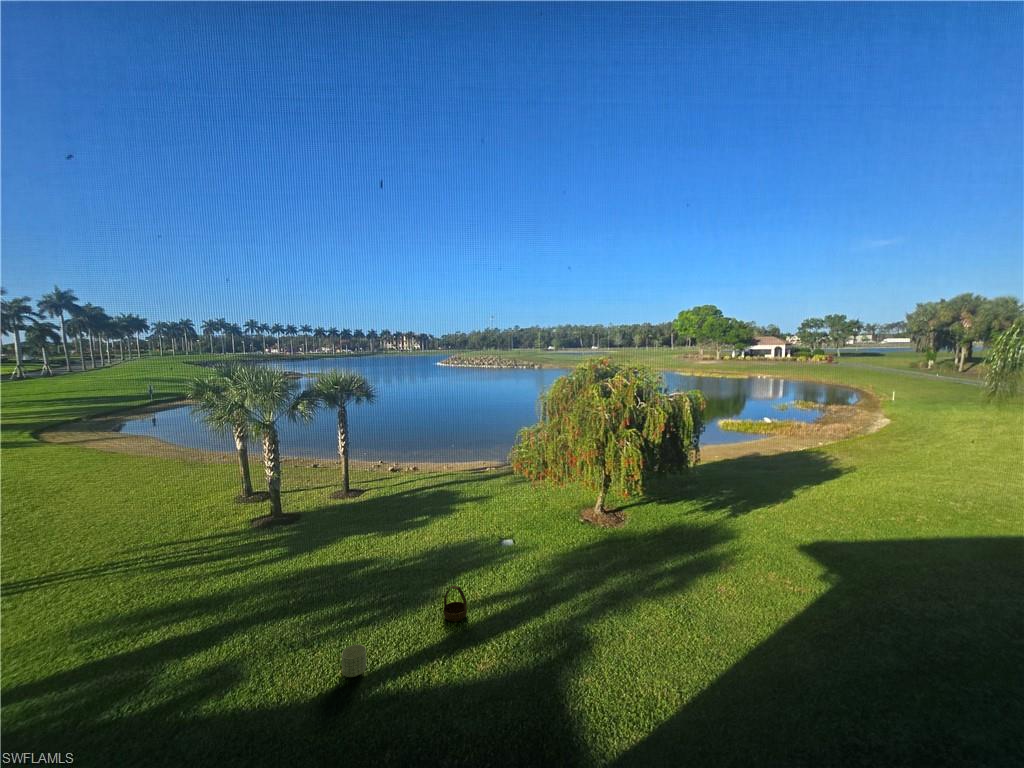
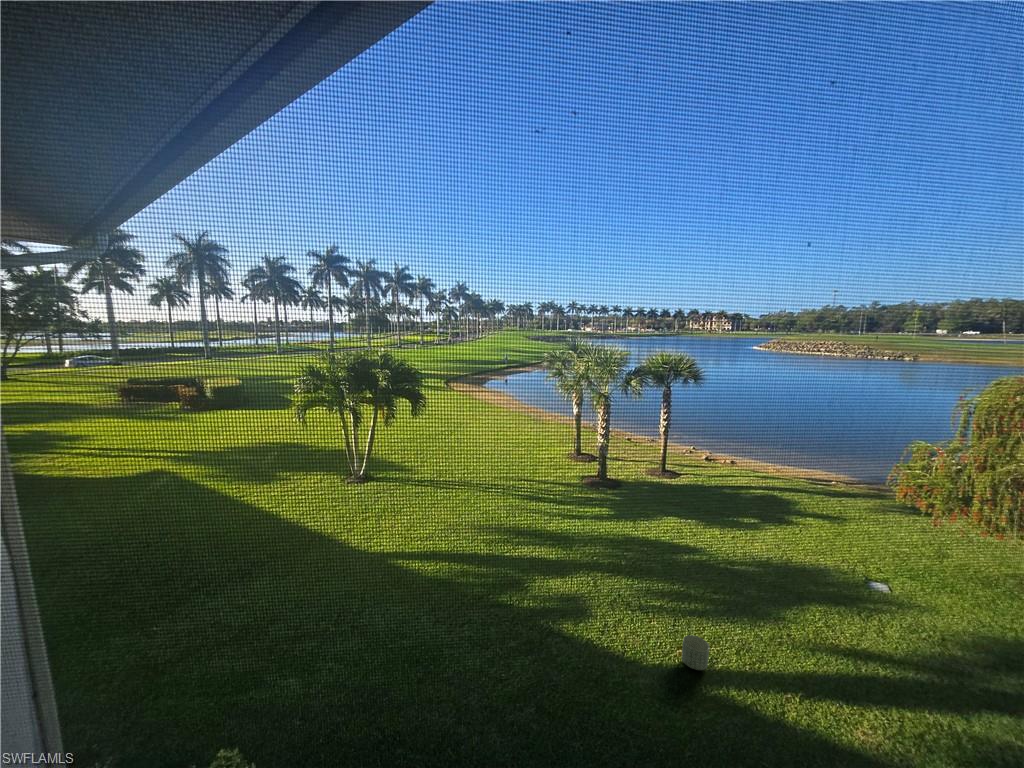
basket: present [444,586,467,622] -> none [798,617,834,663]

